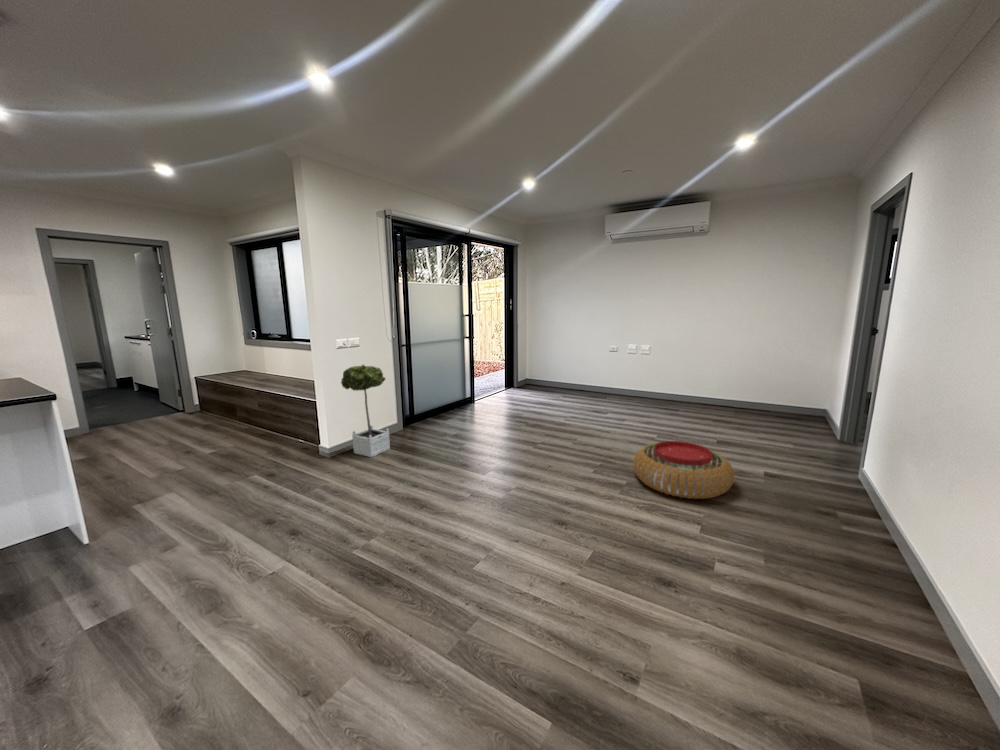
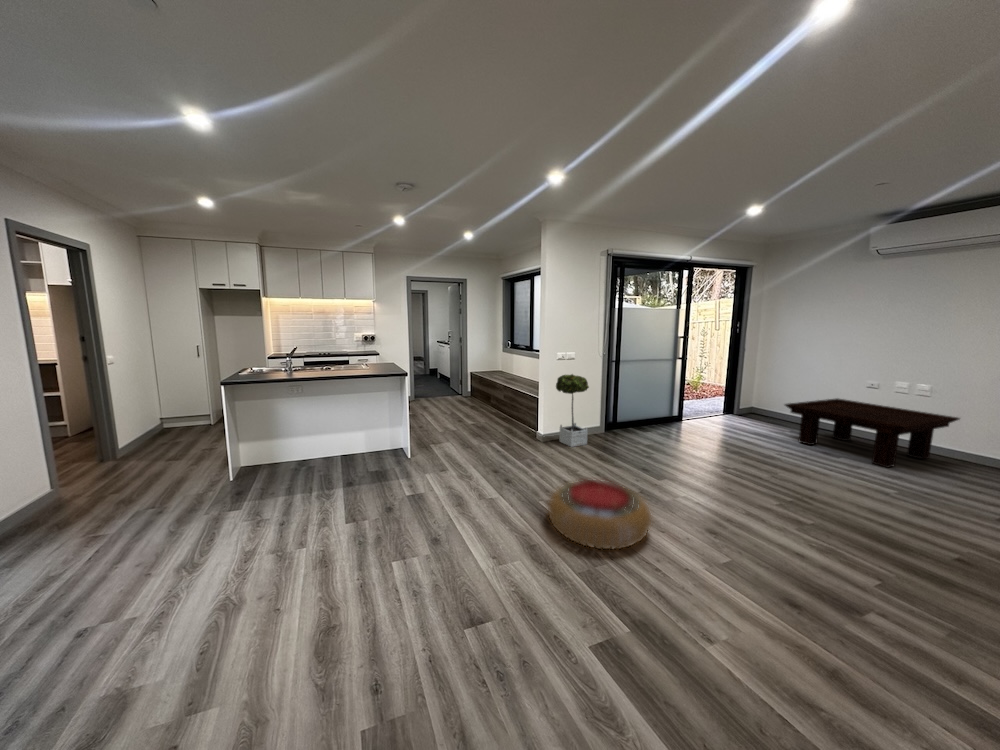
coffee table: none [563,363,670,416] -> present [785,399,960,467]
pouf: present [633,441,734,499] -> present [548,480,651,549]

